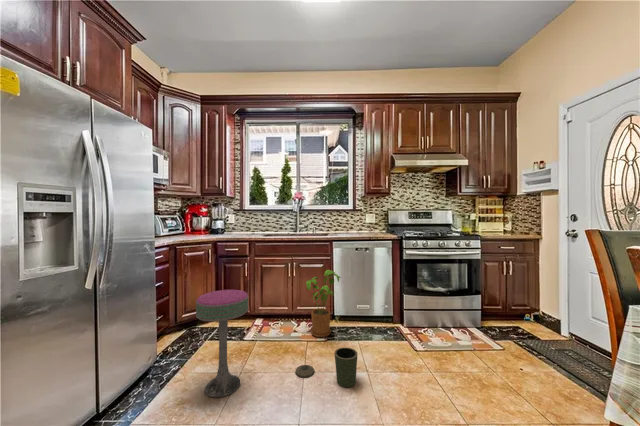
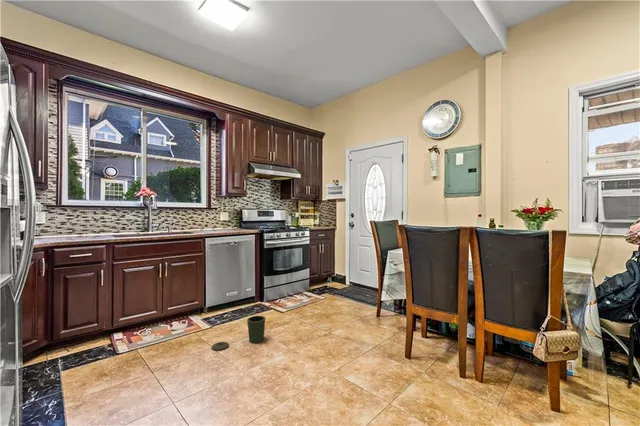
house plant: present [306,270,340,337] -> none [186,264,222,327]
bar stool: present [196,290,248,397] -> none [126,287,182,391]

